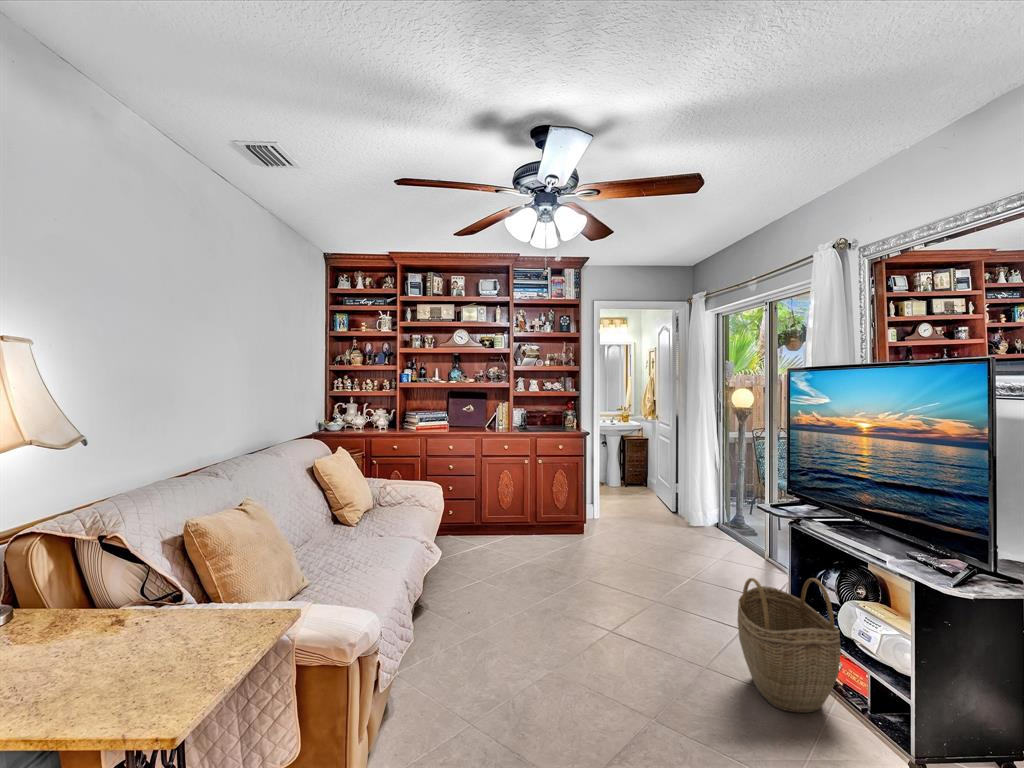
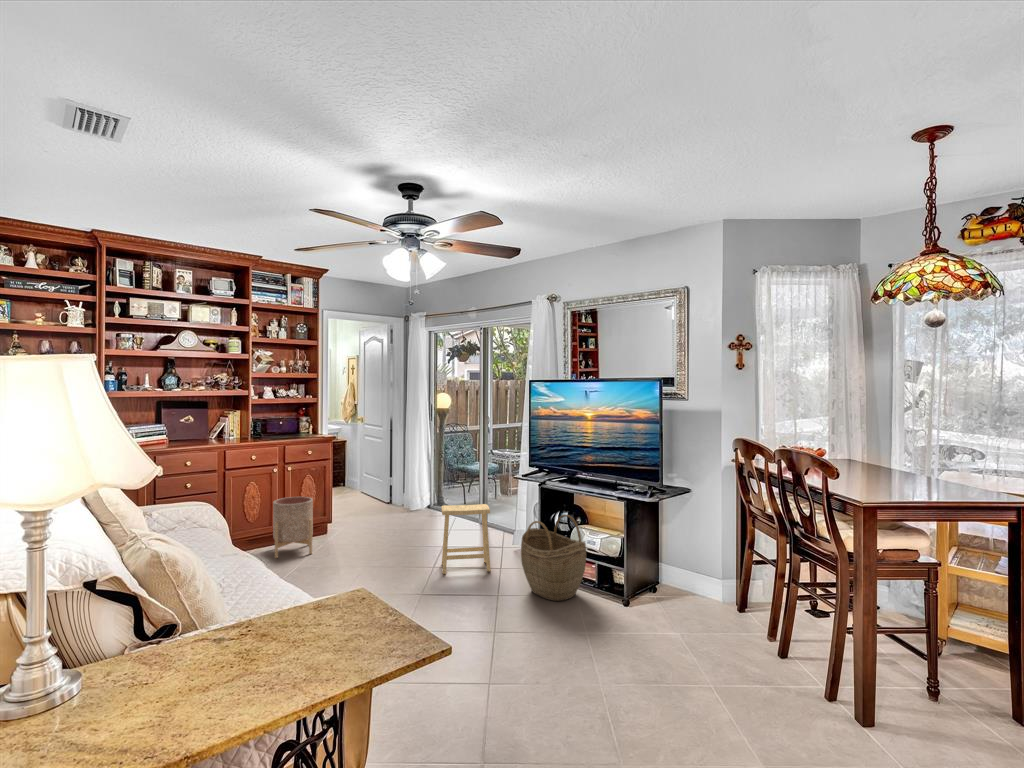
planter: none [517,491,558,553] -> present [273,497,313,558]
footstool: none [656,528,728,629] -> present [441,504,491,574]

